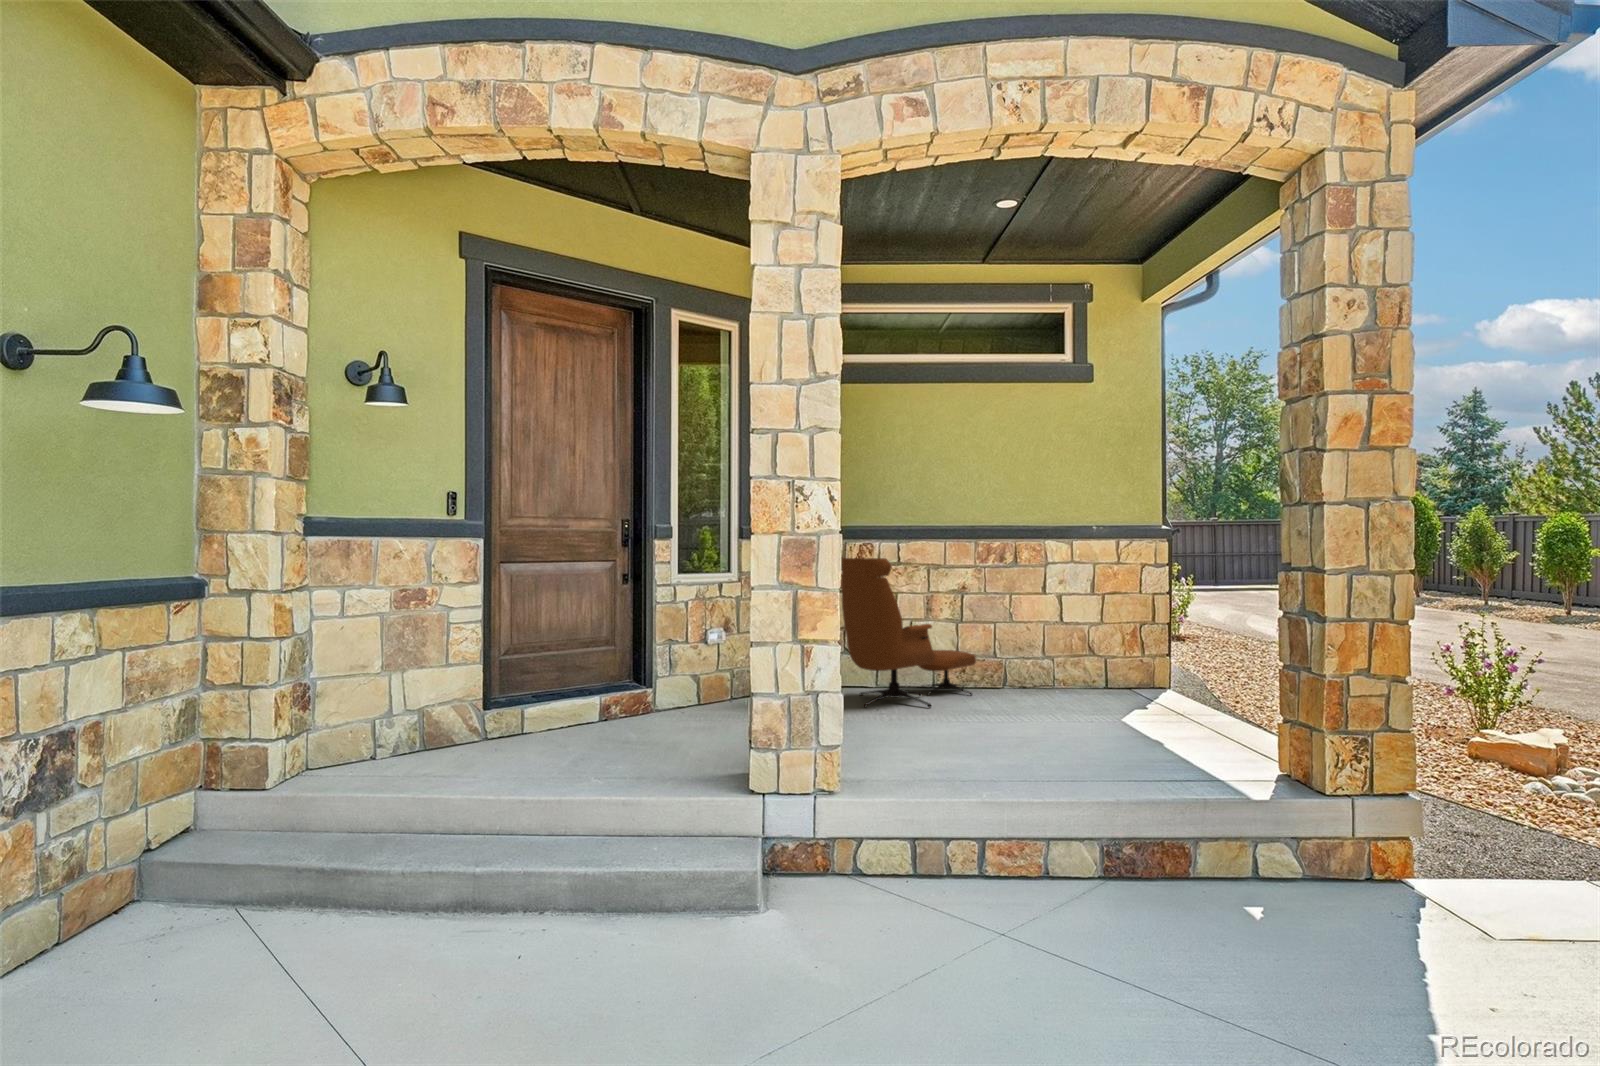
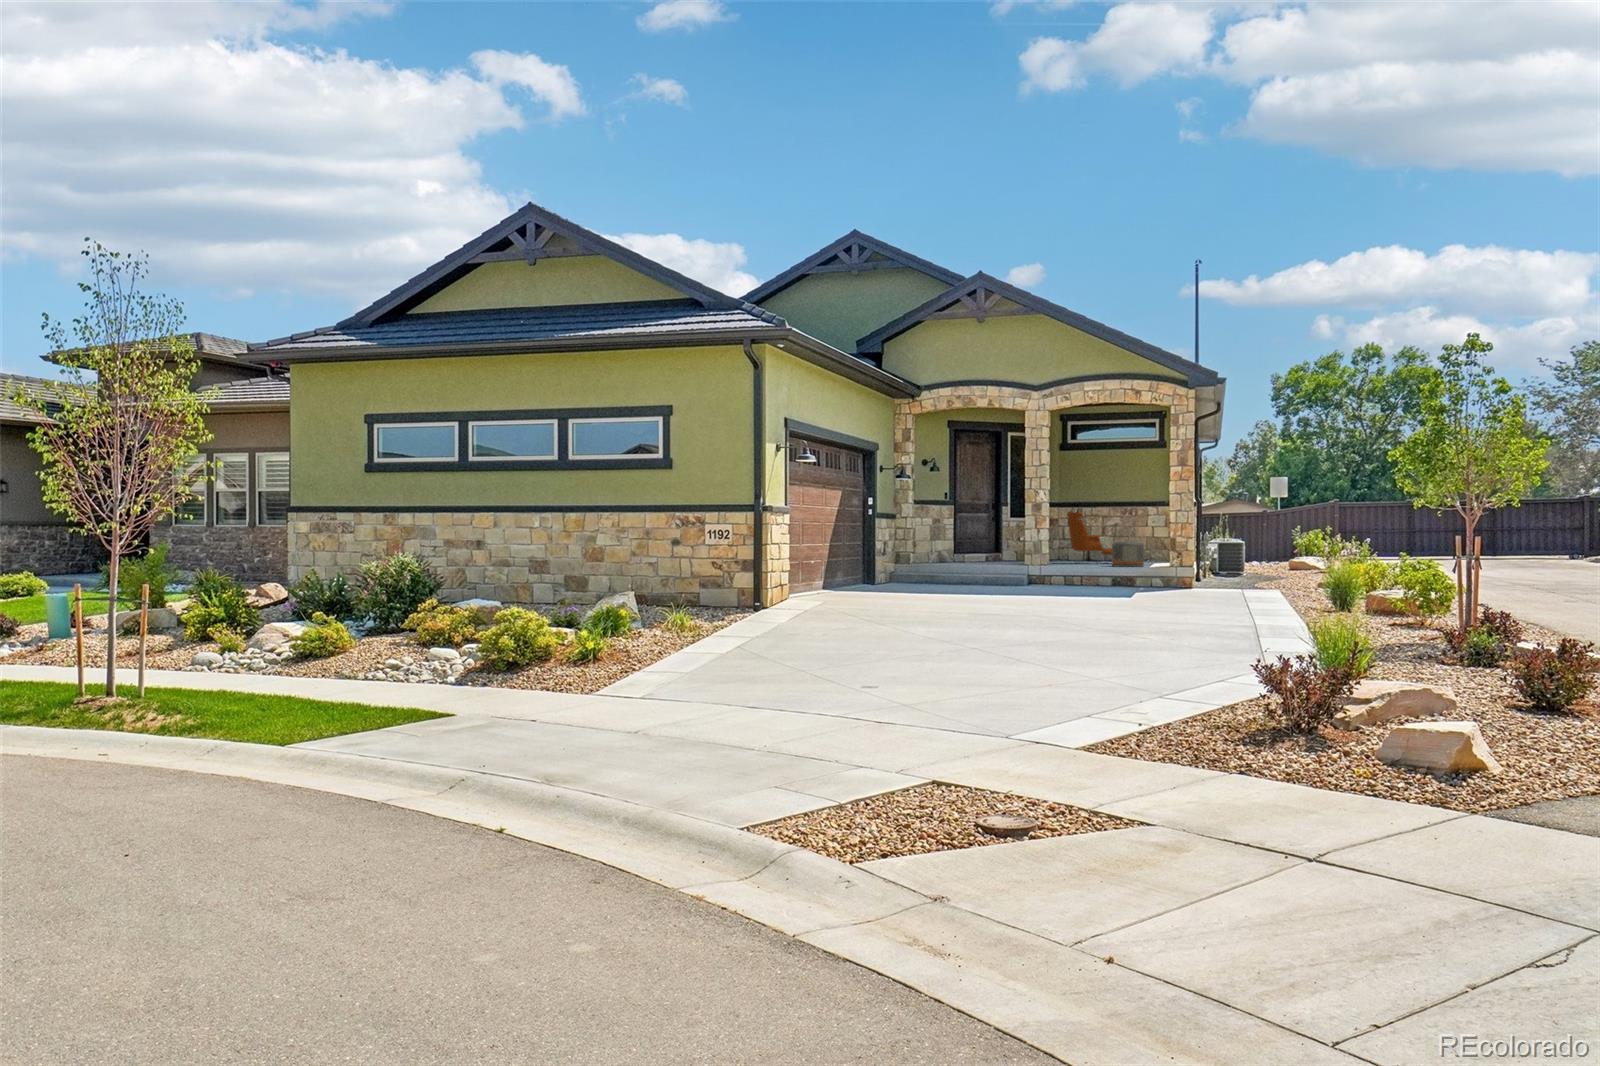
pouf: none [1059,675,1183,787] -> present [1112,541,1144,567]

